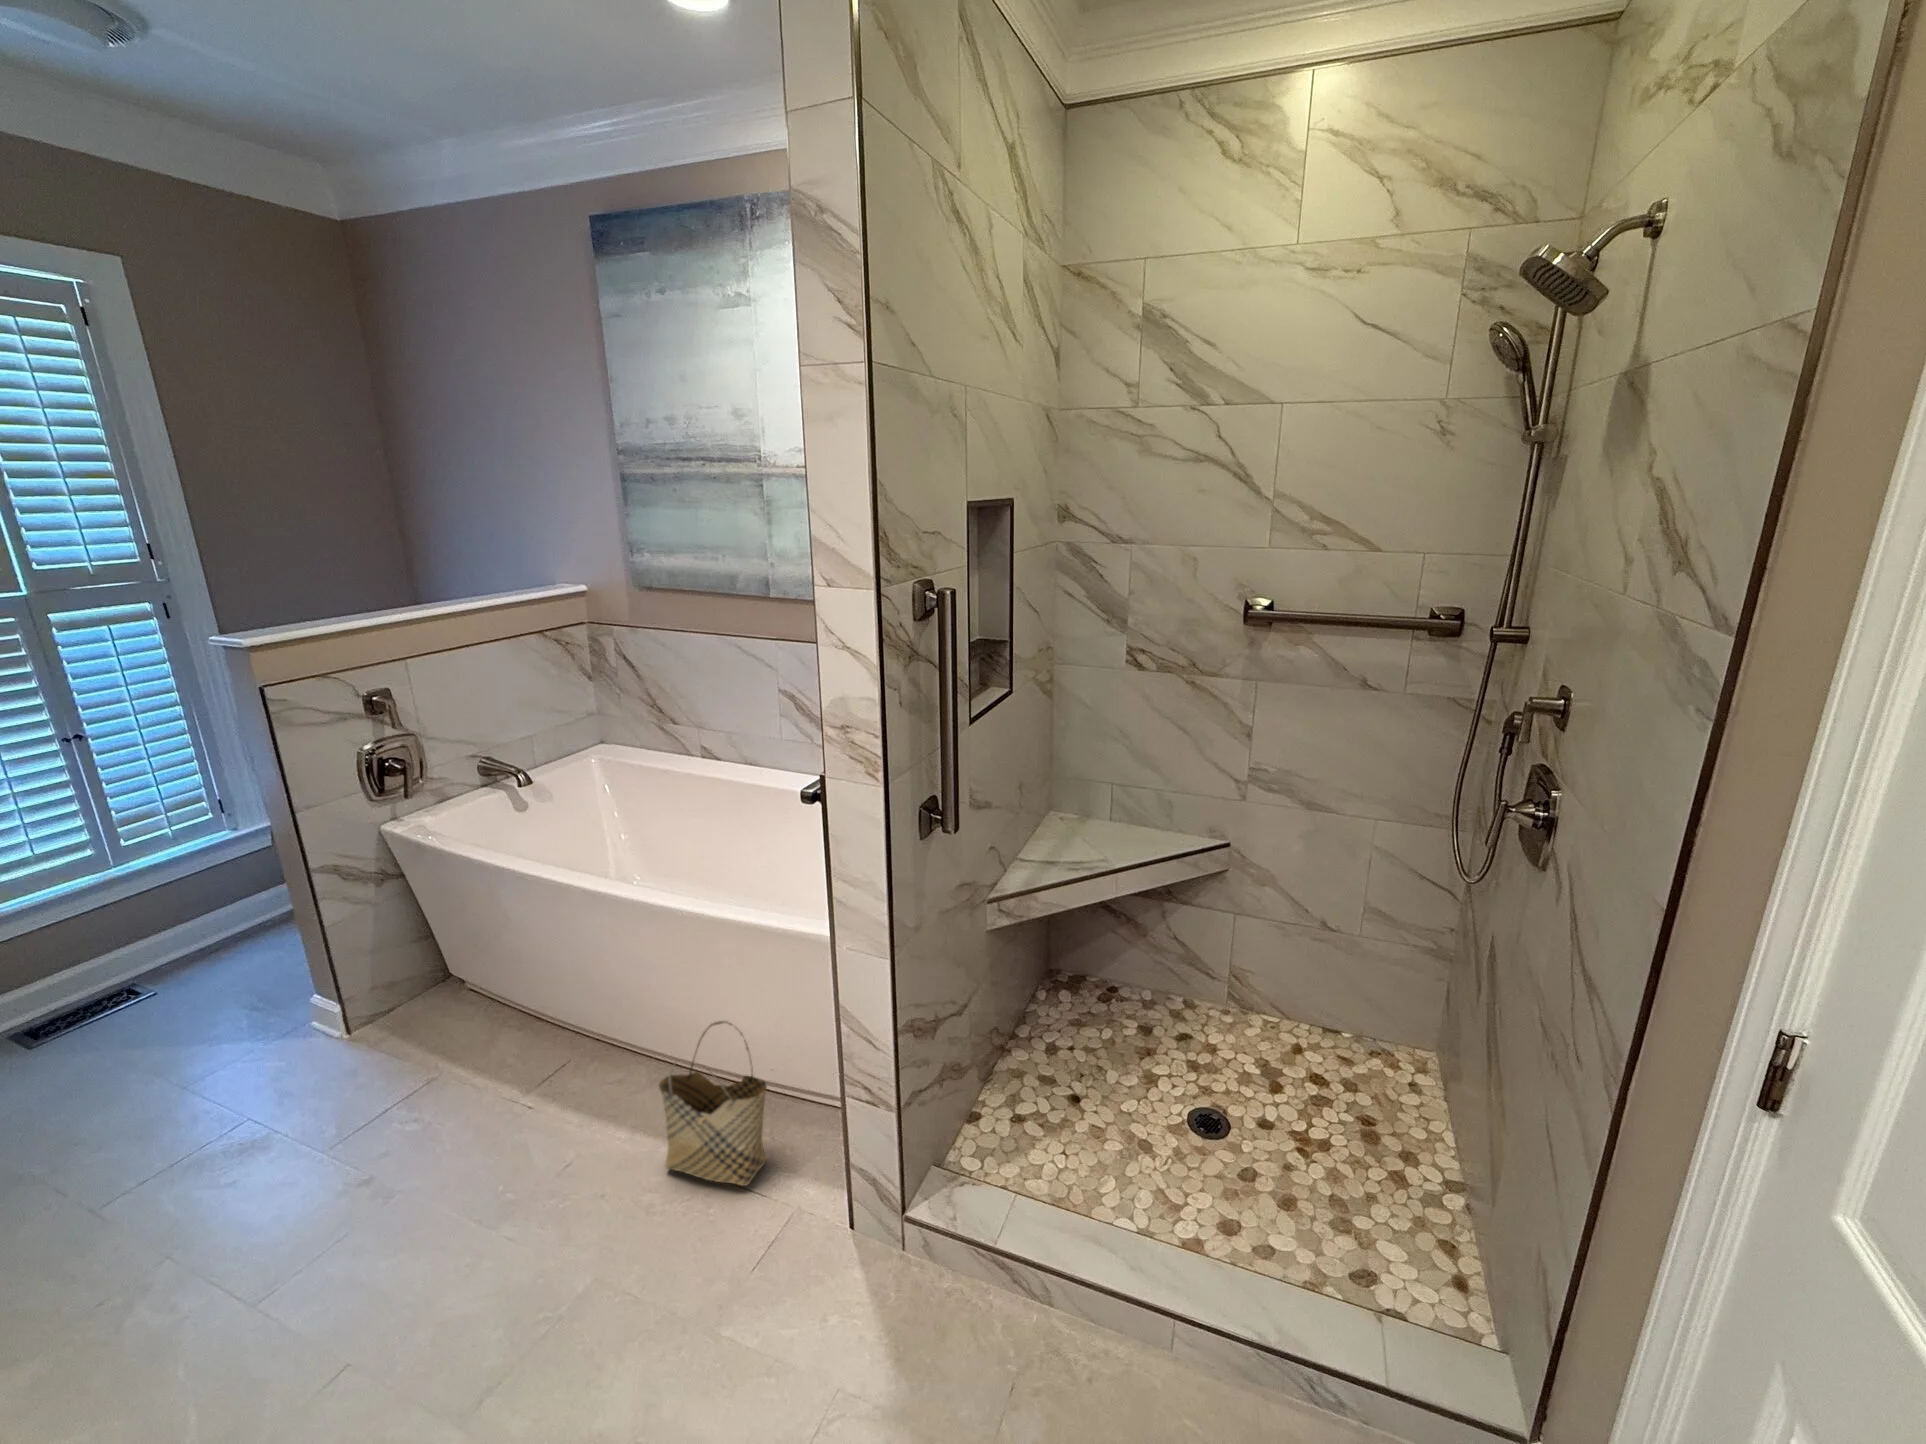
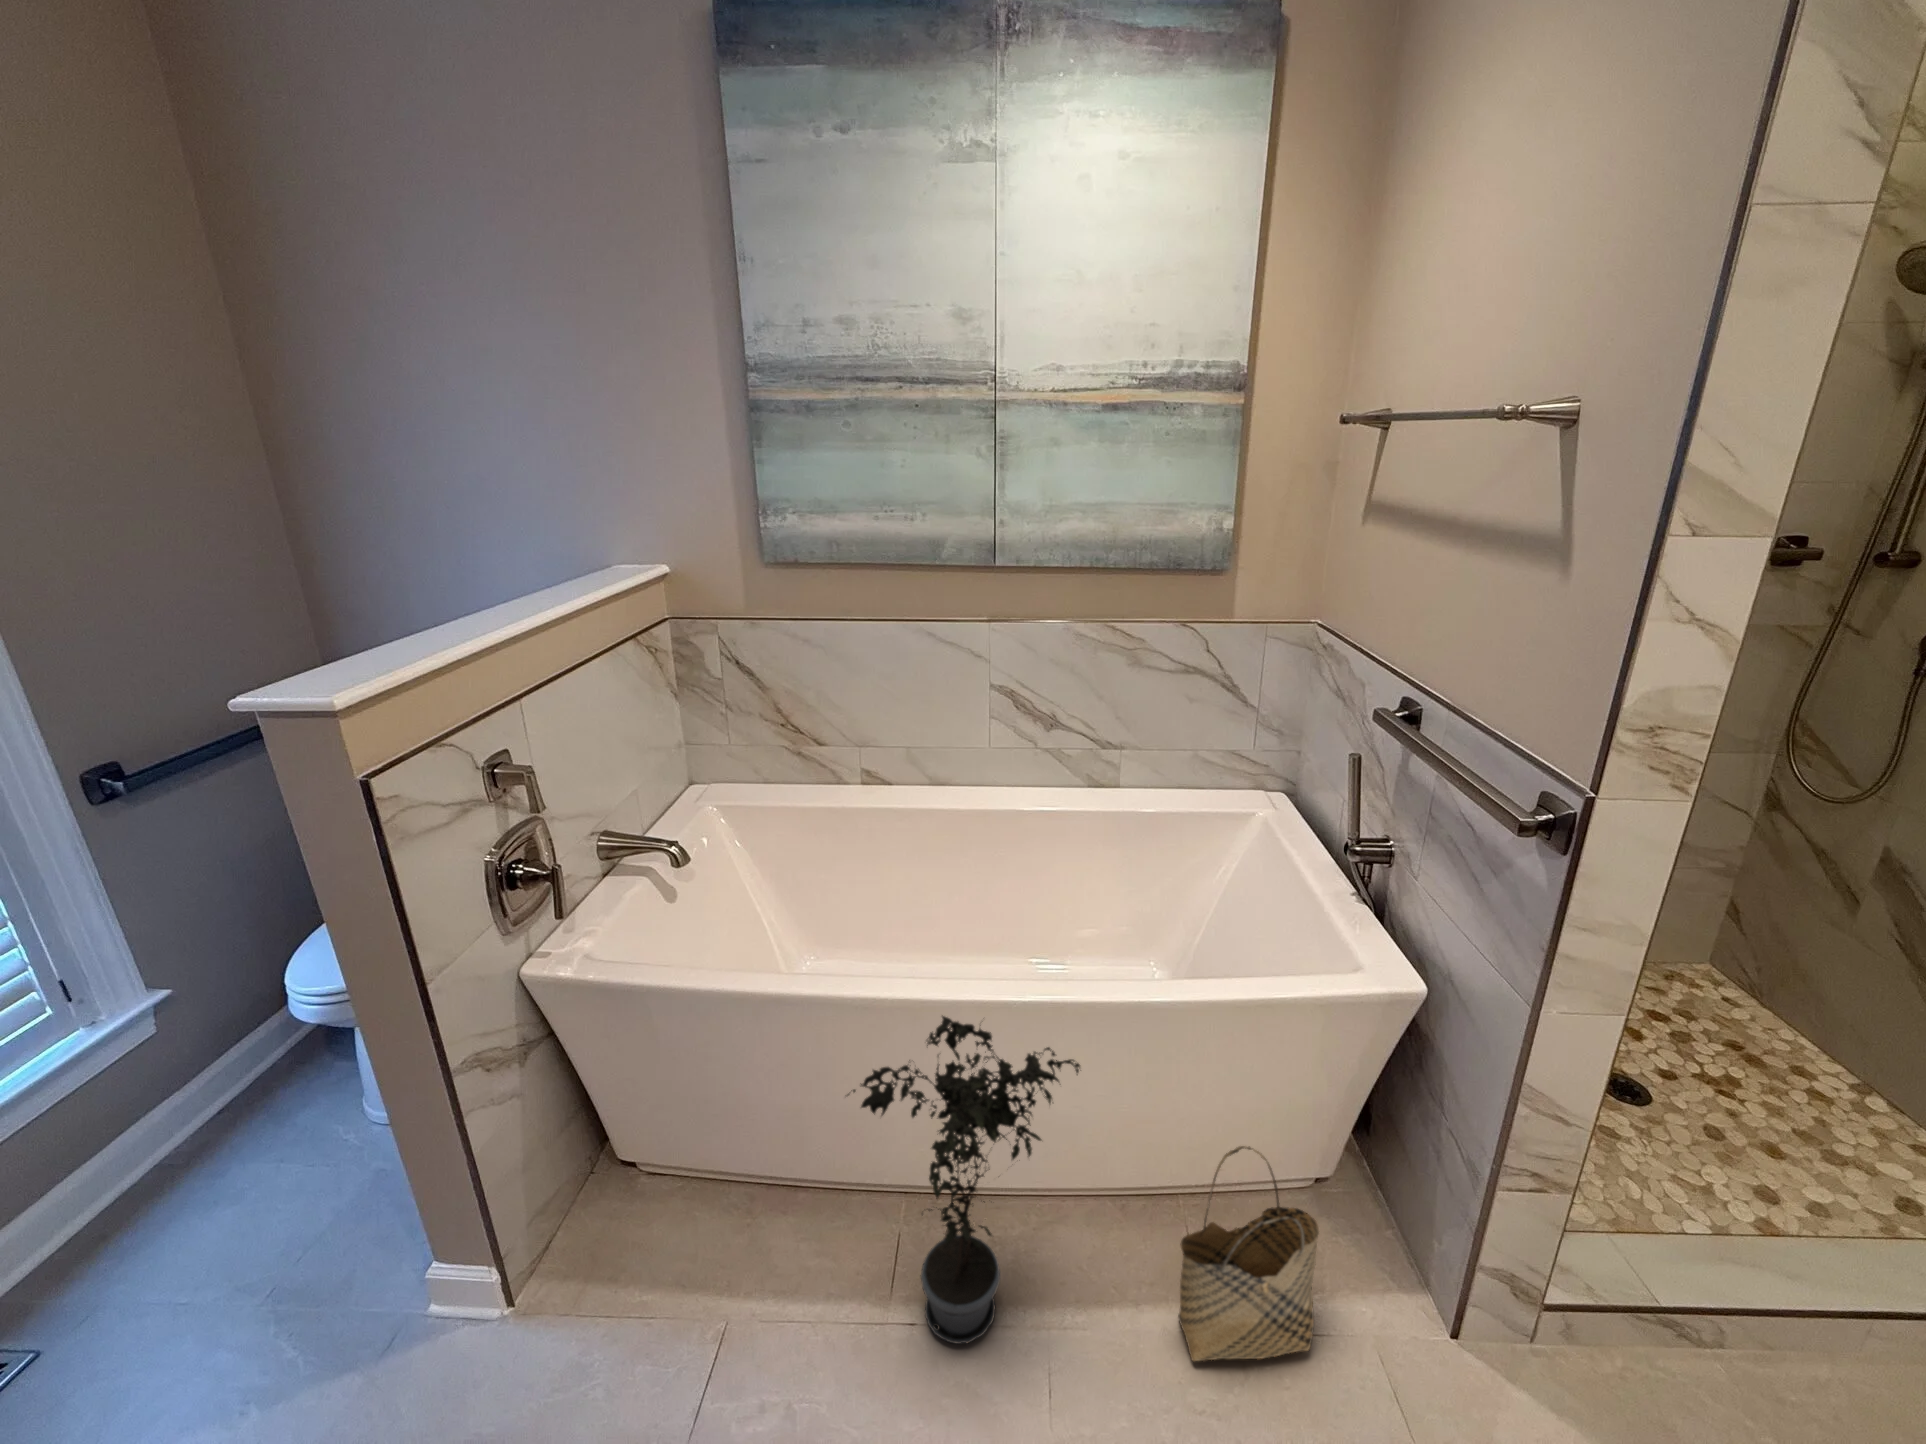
potted plant: none [475,883,626,1117] -> present [847,1016,1080,1344]

